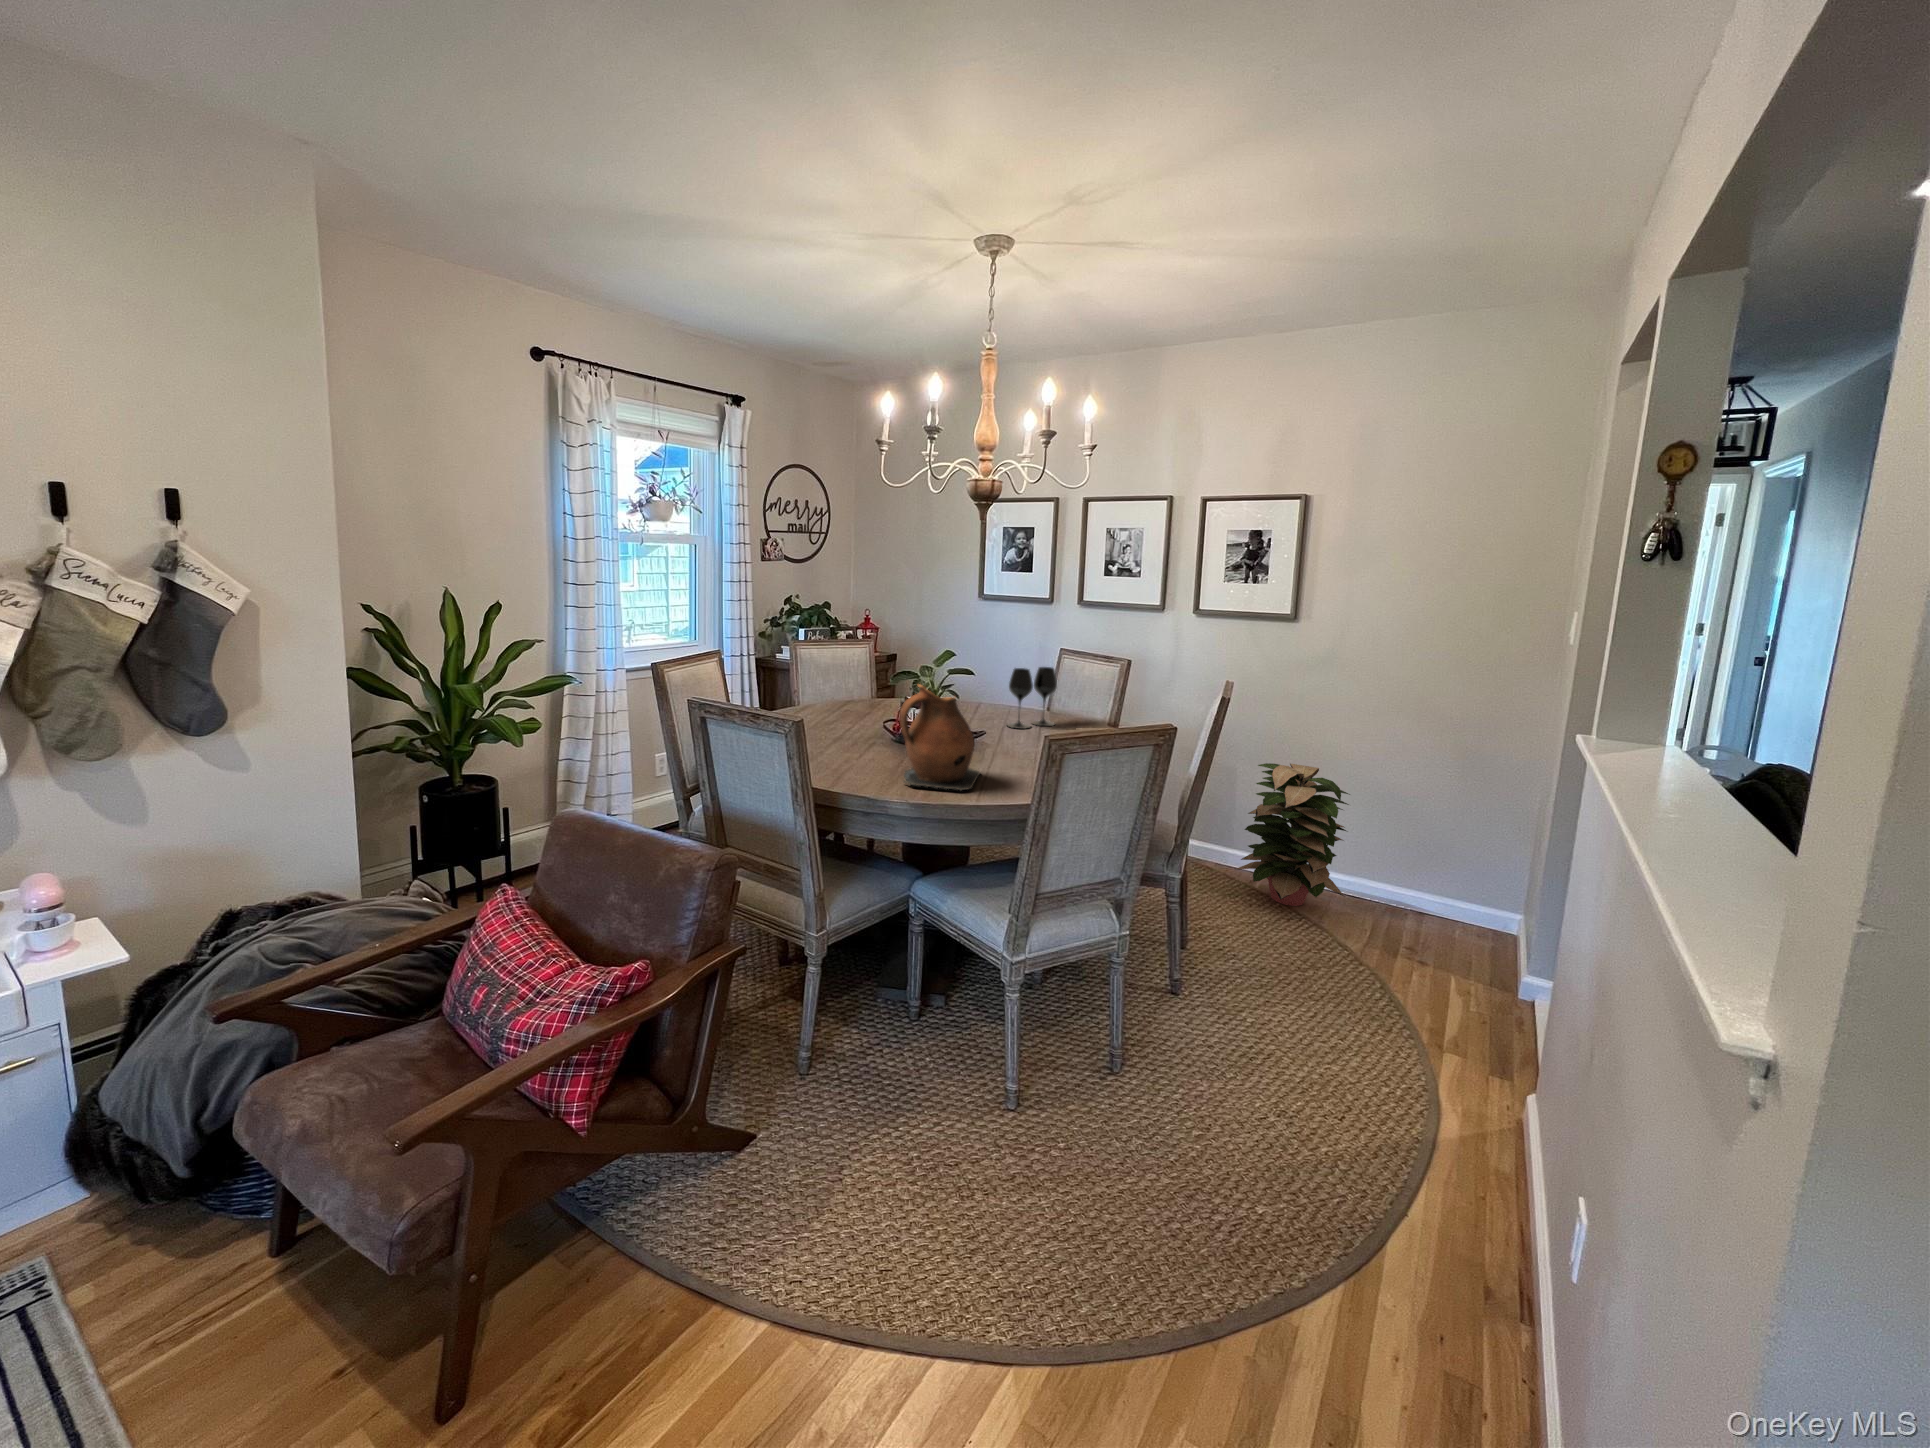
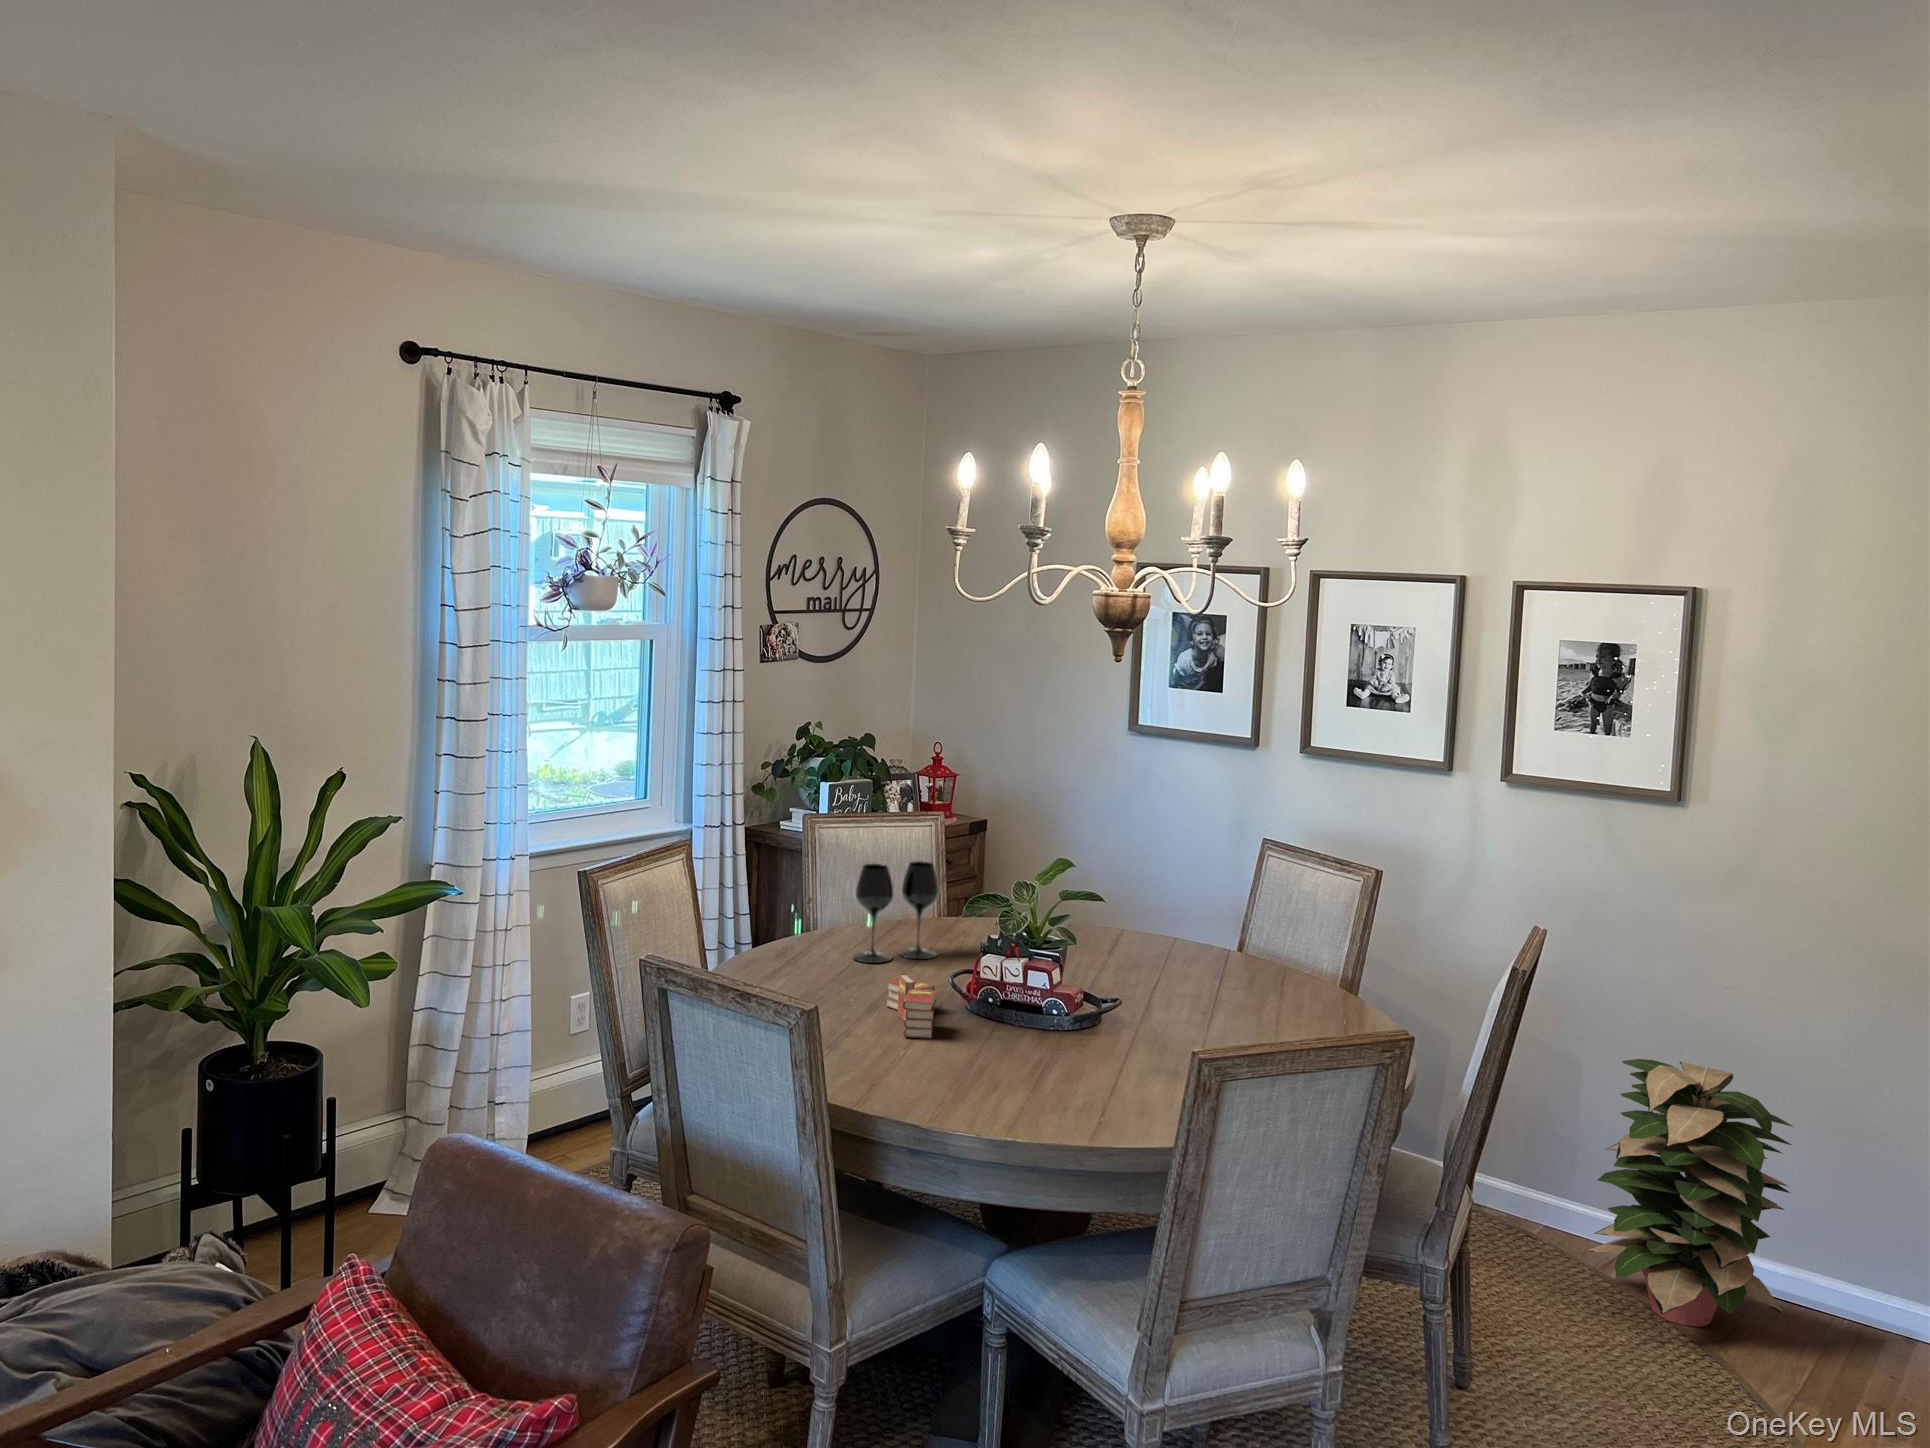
wine glass: present [1007,667,1057,729] -> present [853,861,939,963]
ceramic pitcher: present [900,685,980,791] -> none [968,940,1103,1123]
book: none [846,717,877,753] -> present [886,974,937,1038]

